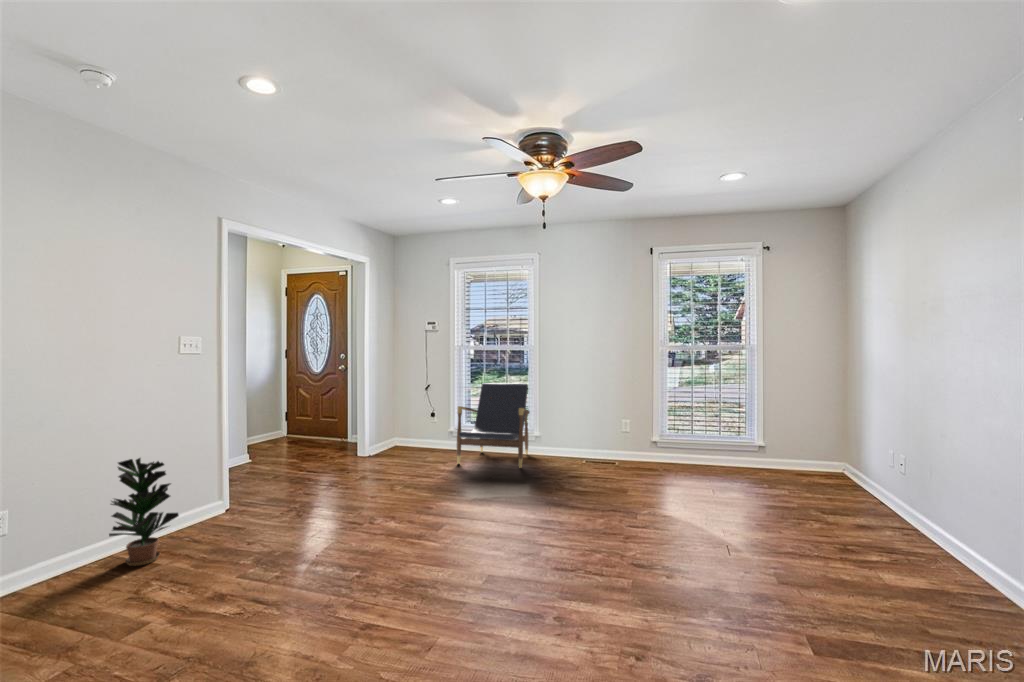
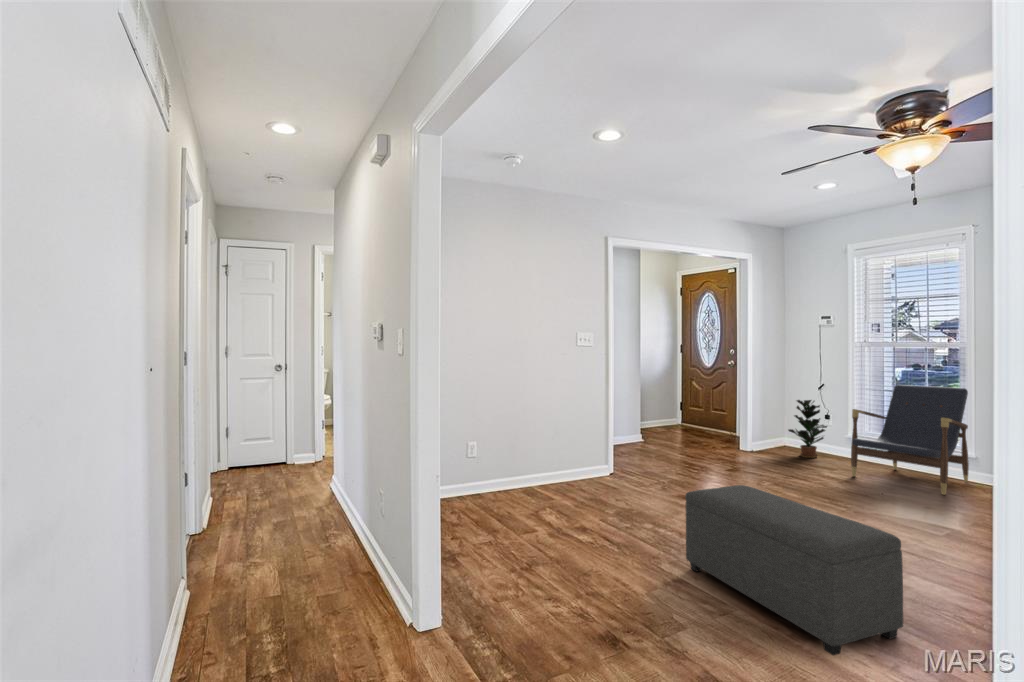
potted plant: present [109,458,179,566] -> present [788,400,827,458]
ottoman: none [369,499,567,648] -> present [685,485,903,655]

